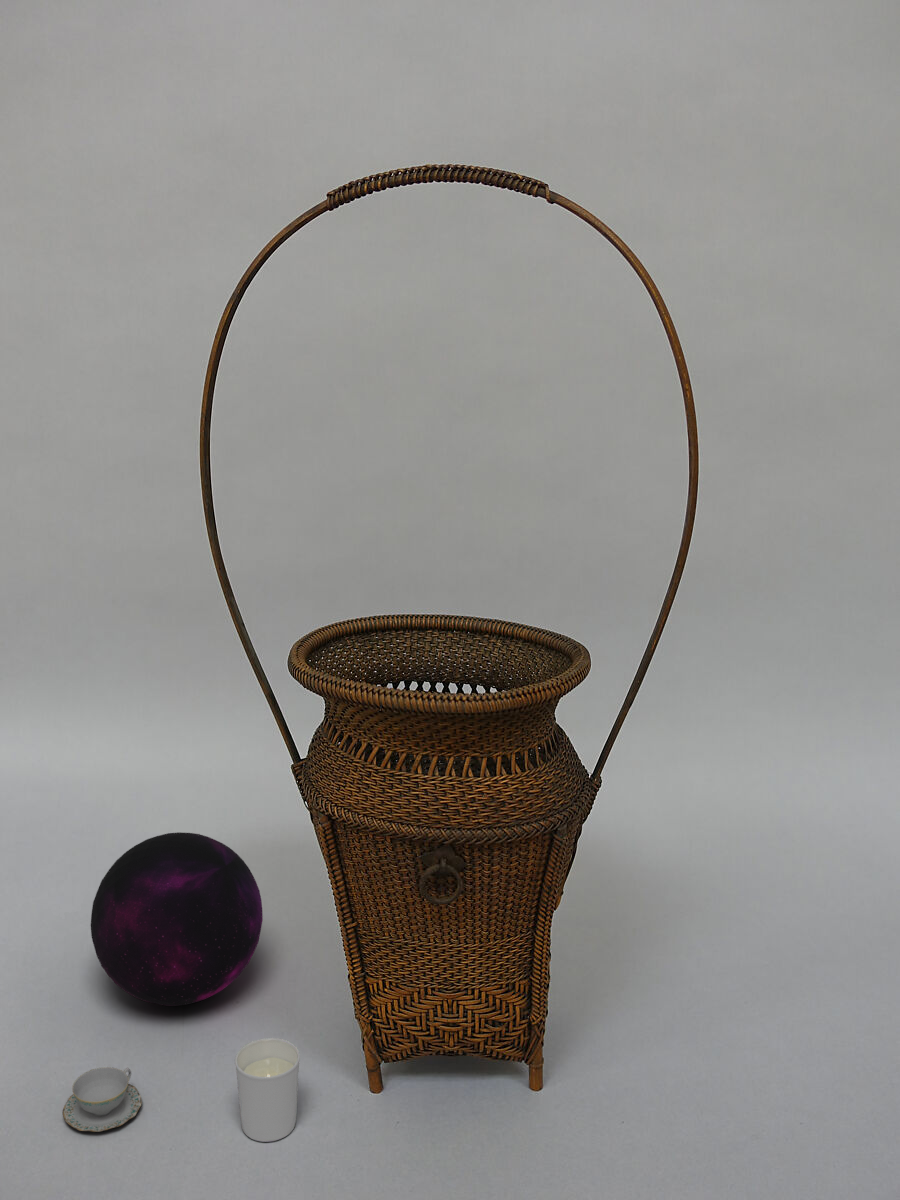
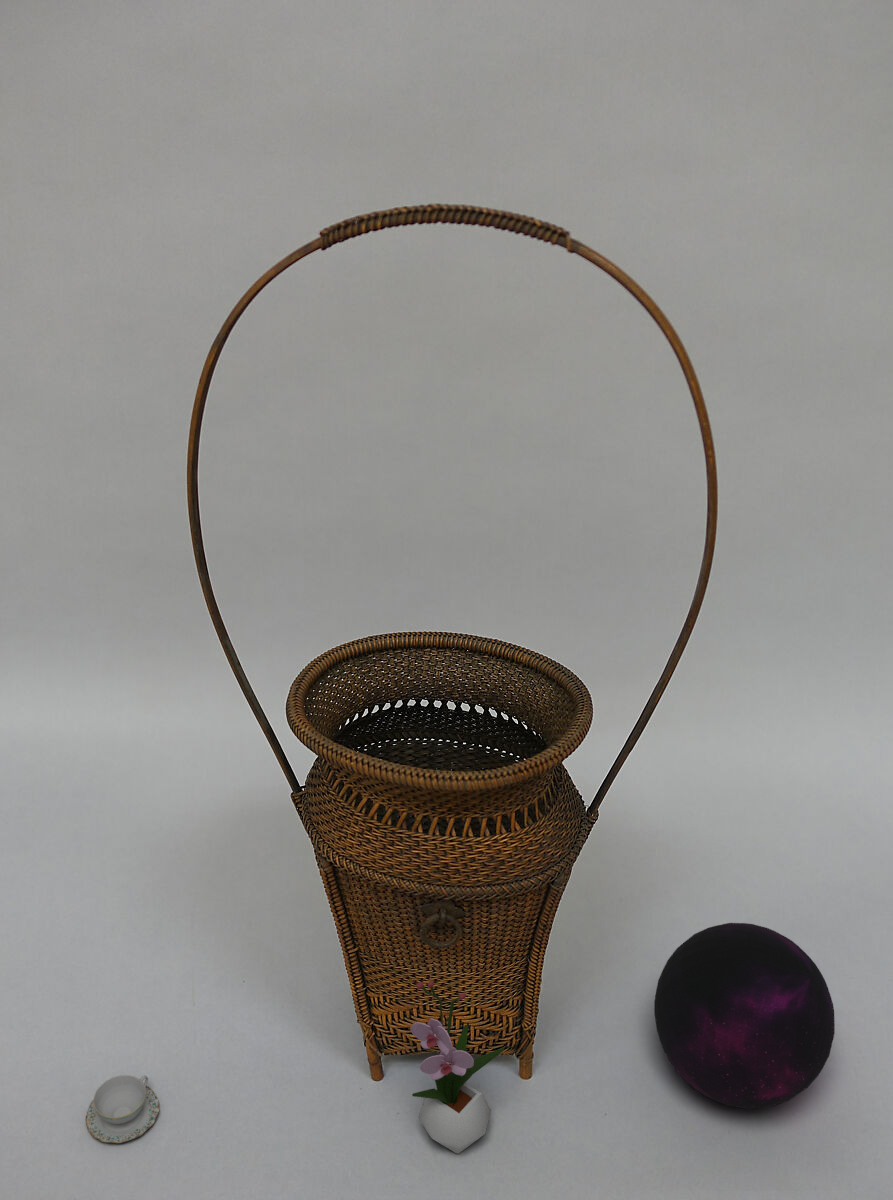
decorative orb: present [91,832,263,1006] -> present [654,923,835,1109]
flower arrangement: none [409,927,510,1145] -> present [410,980,504,1154]
candle holder: present [235,1038,300,1142] -> none [245,1057,306,1152]

